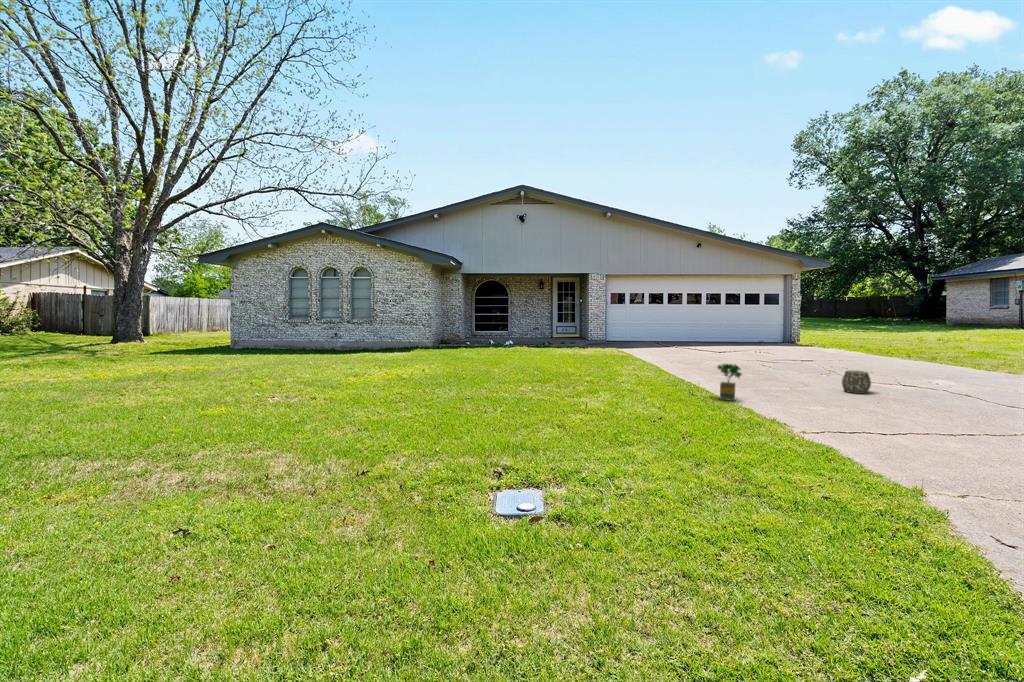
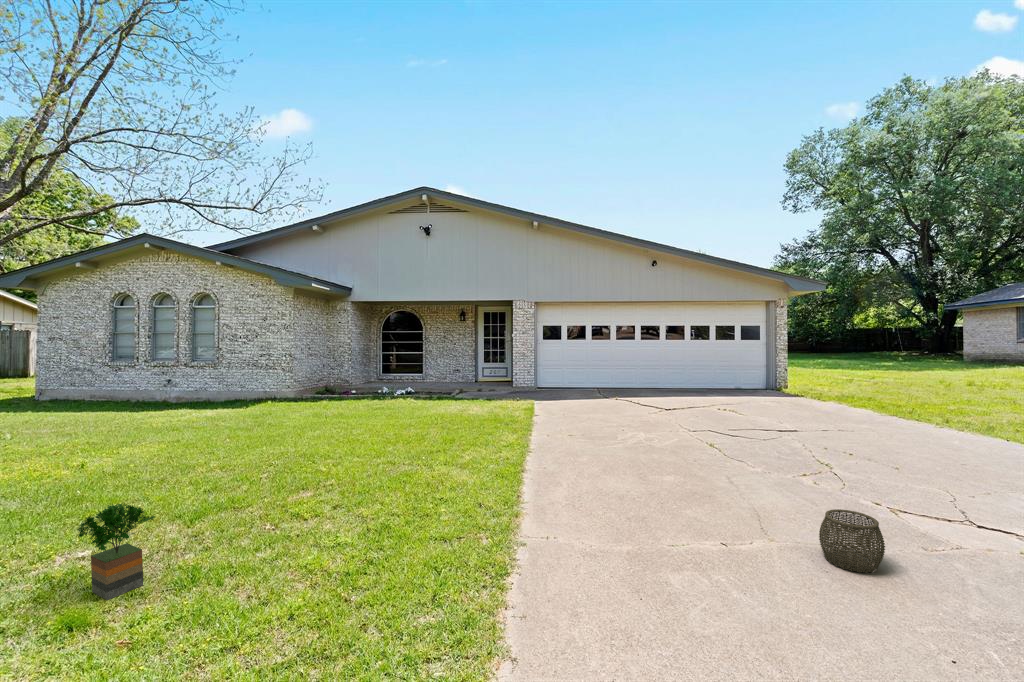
potted tree: present [717,364,742,401] -> present [77,503,155,600]

